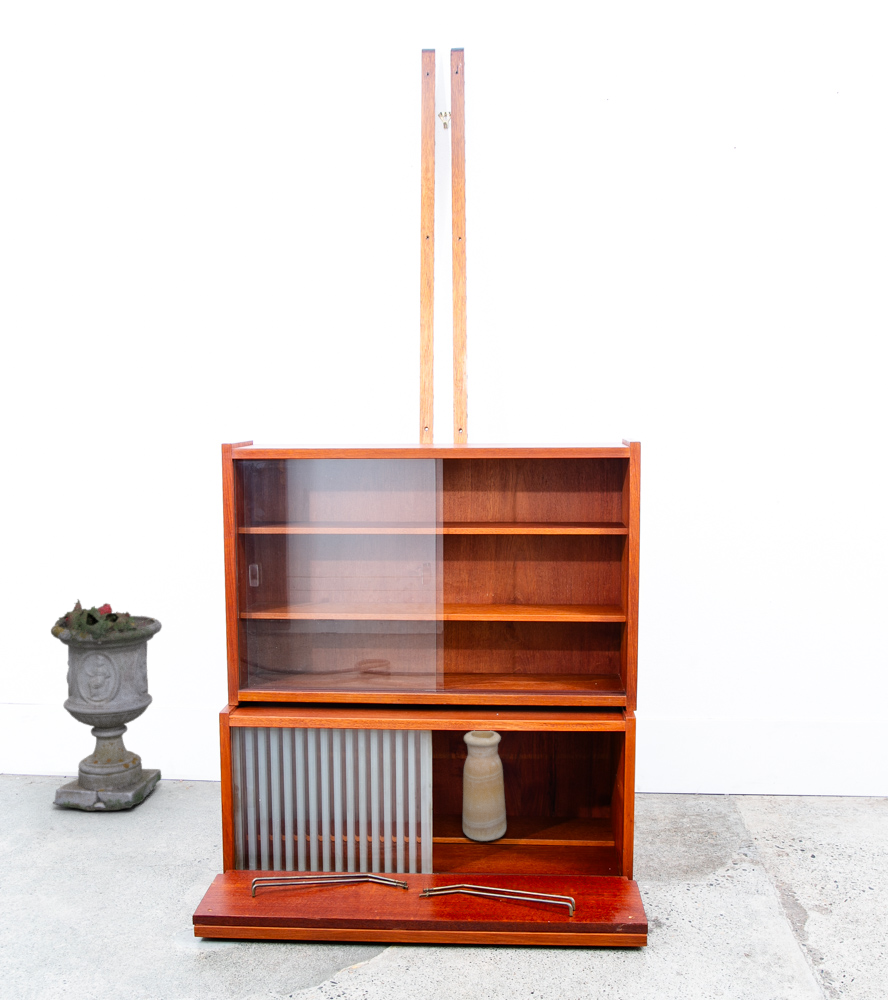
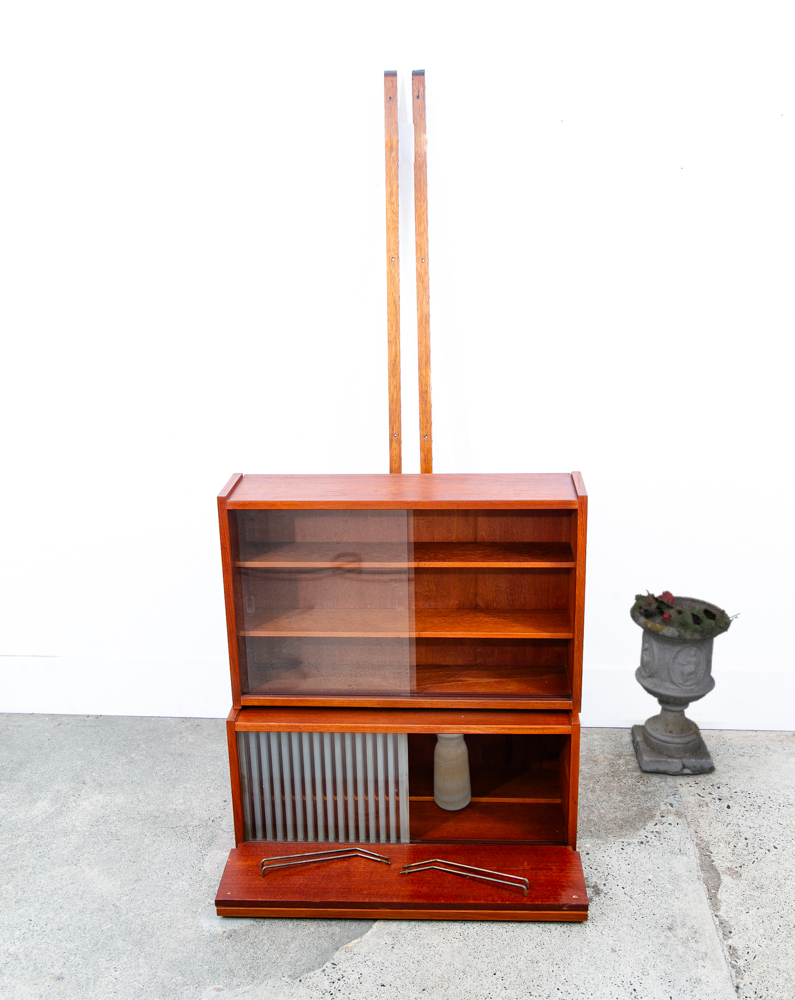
planter: present [51,600,162,811] -> present [630,590,738,775]

